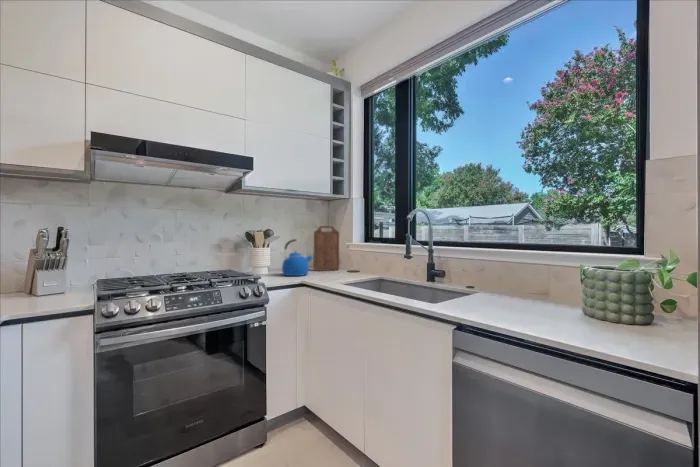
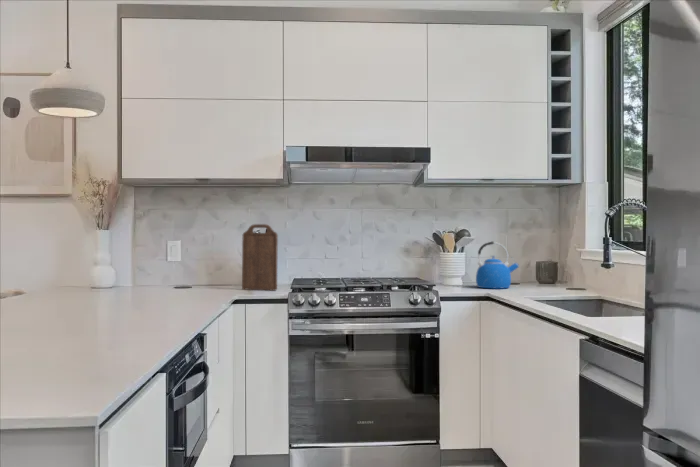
cutting board: present [314,226,339,271] -> present [242,224,278,290]

